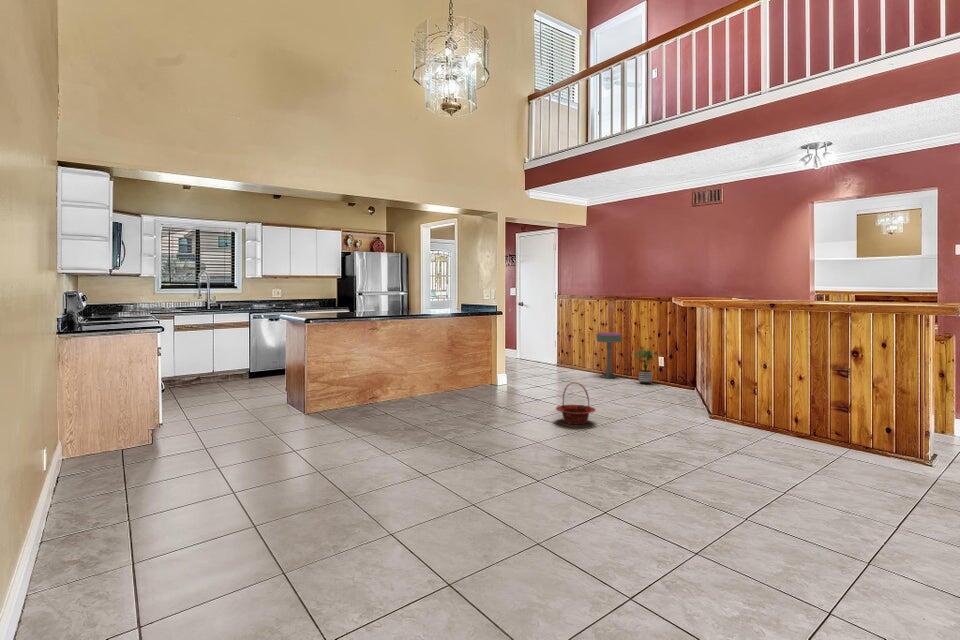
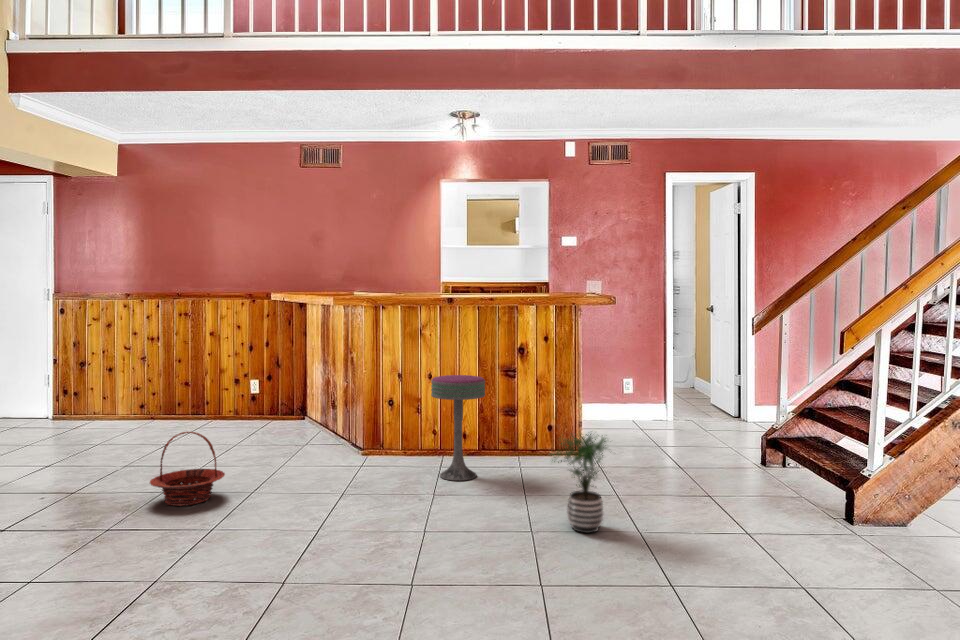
bar stool: present [597,332,621,378] -> present [431,375,485,481]
potted plant: present [635,348,656,384] -> present [551,433,606,533]

